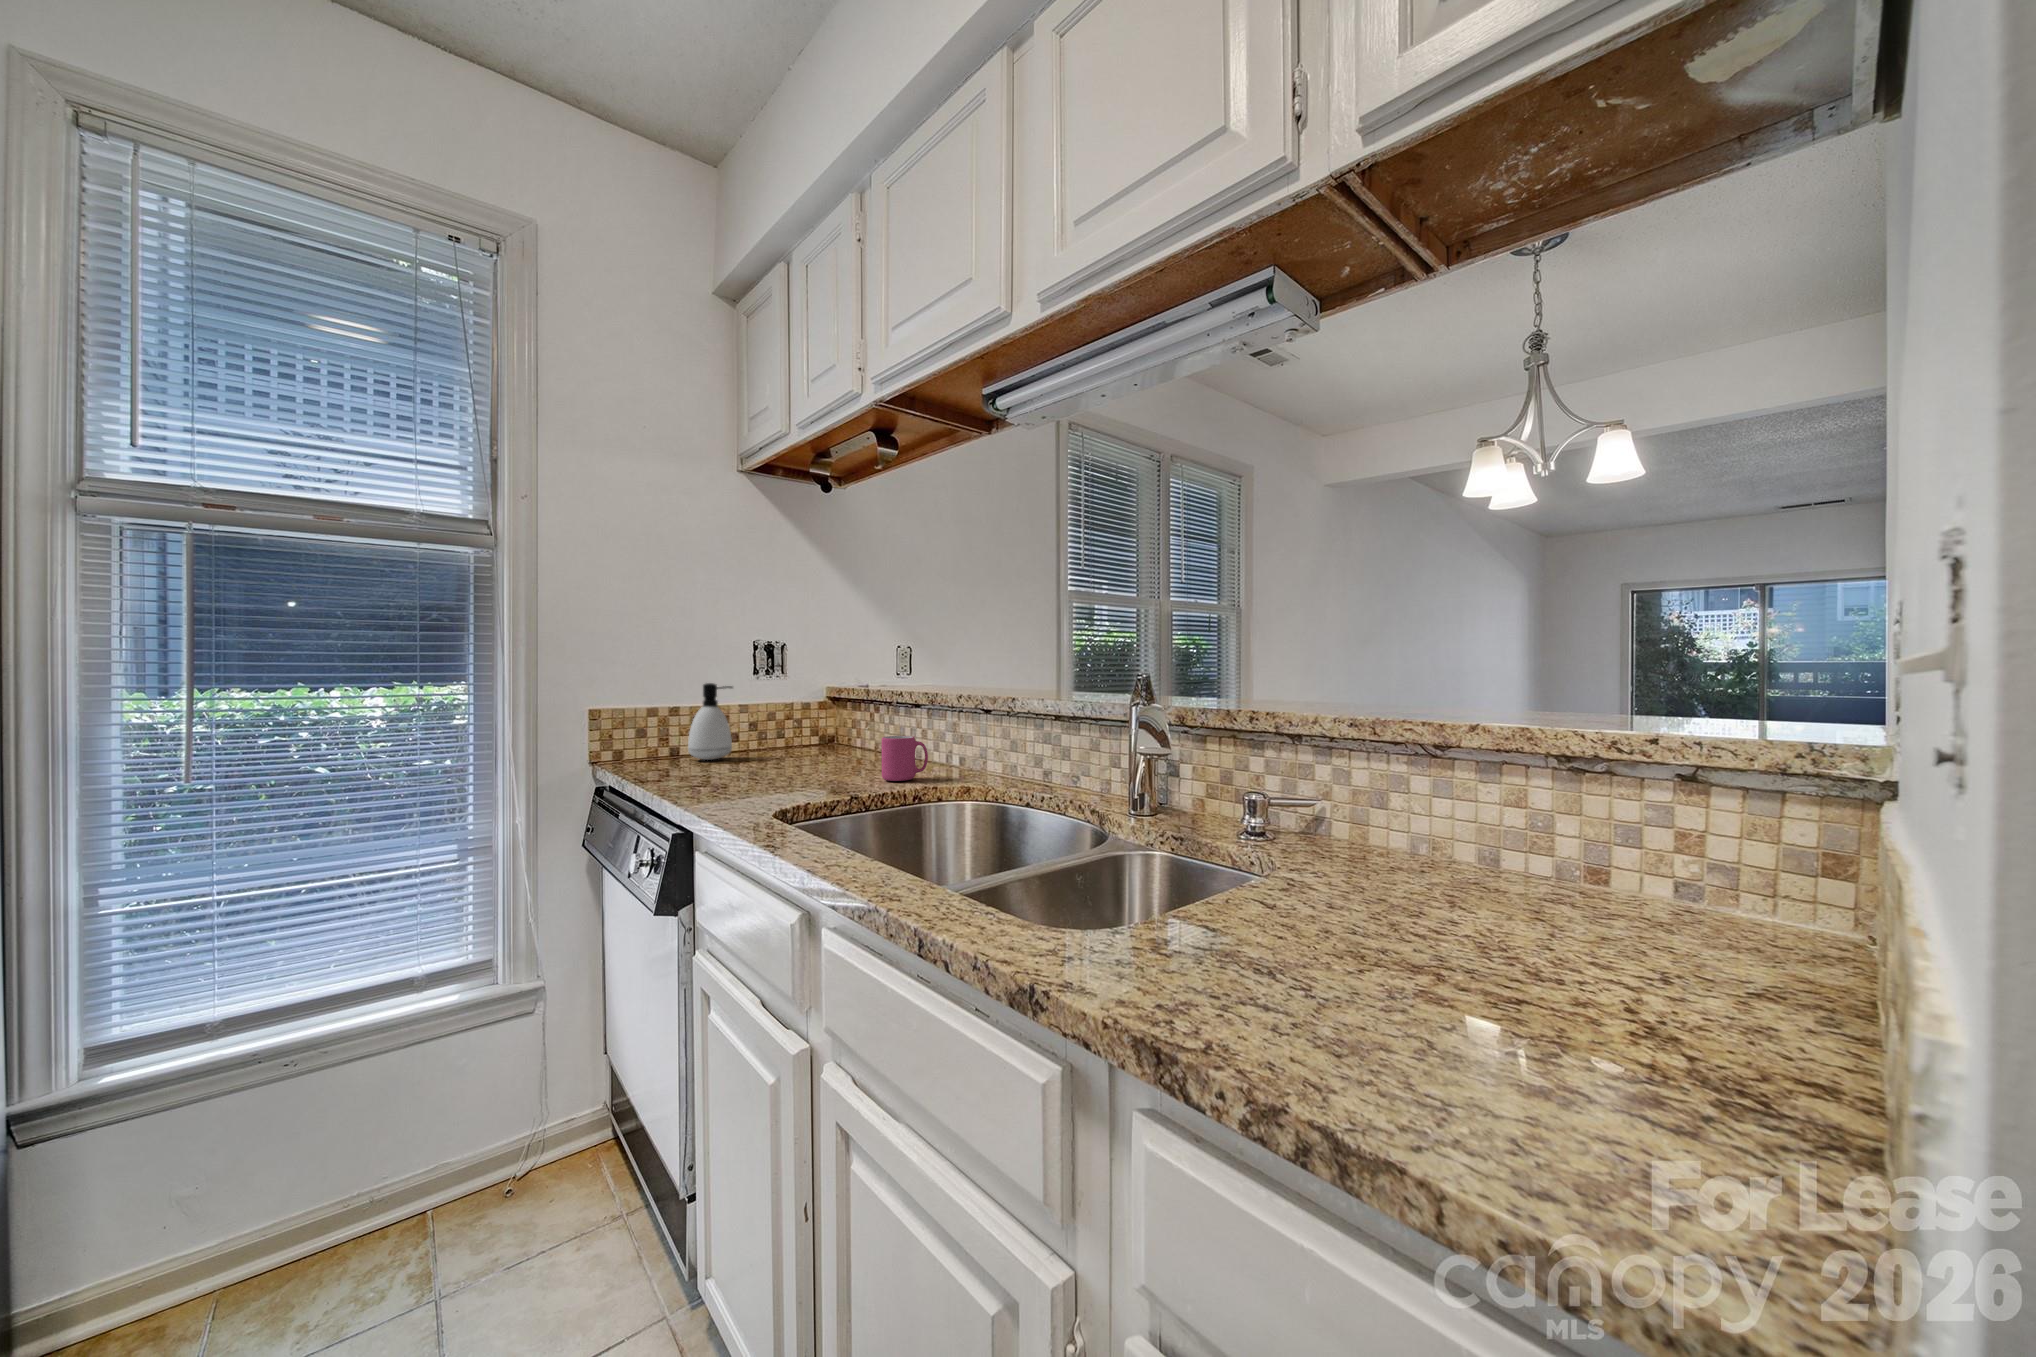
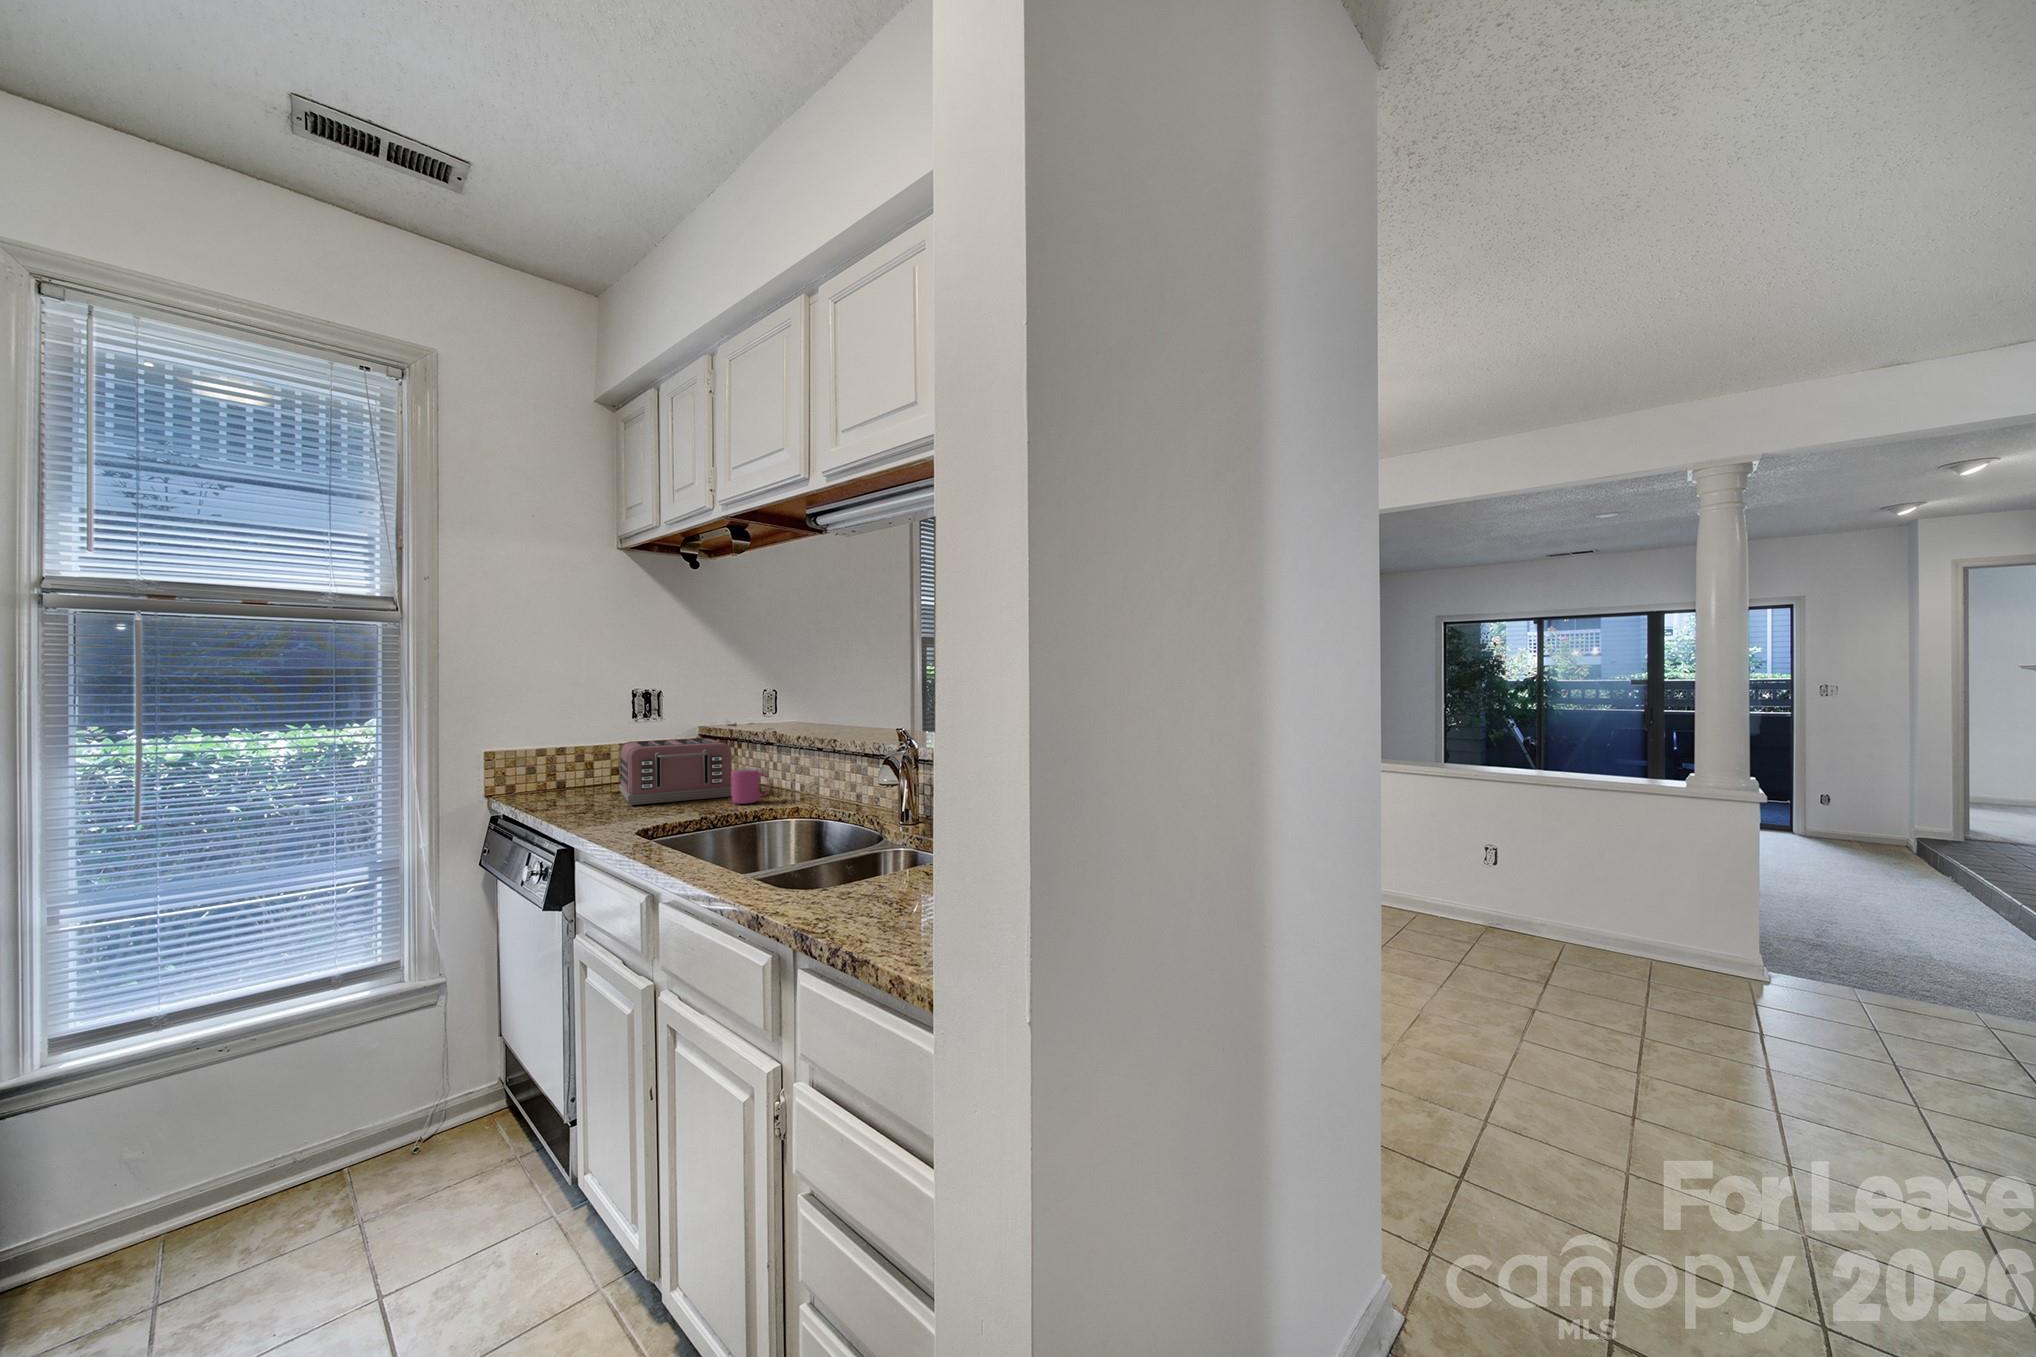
soap dispenser: present [688,683,732,760] -> none [573,726,613,790]
toaster: none [741,700,879,778] -> present [619,738,732,805]

